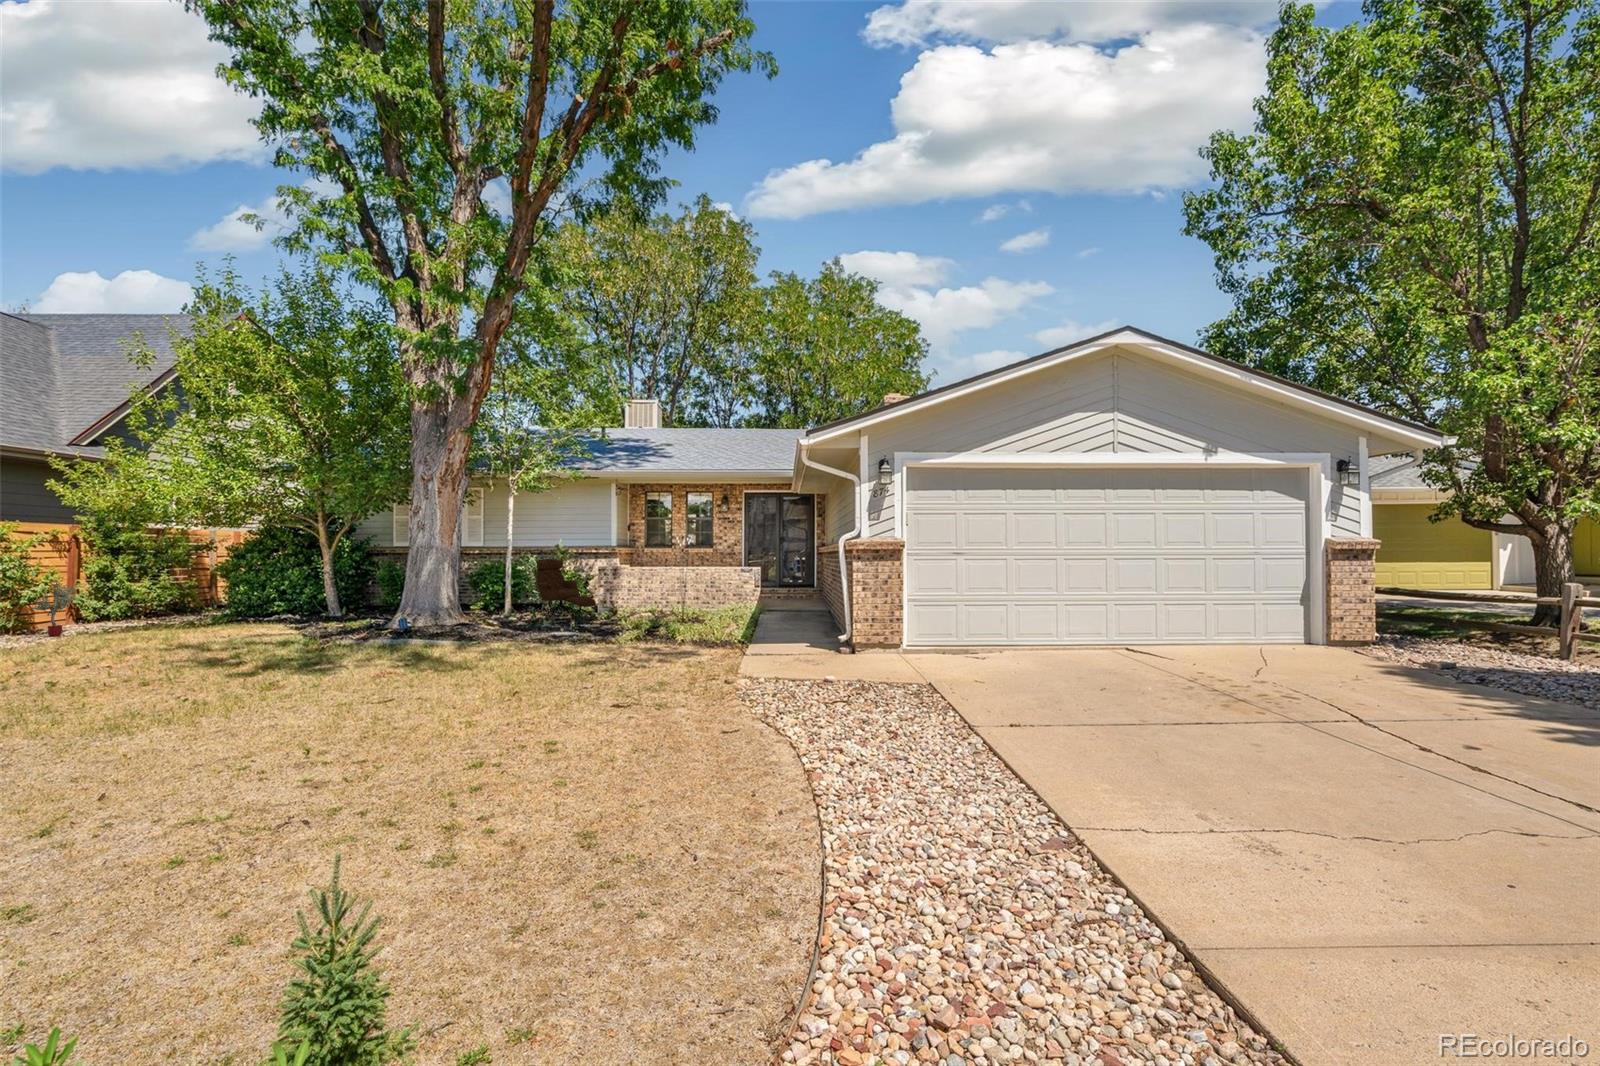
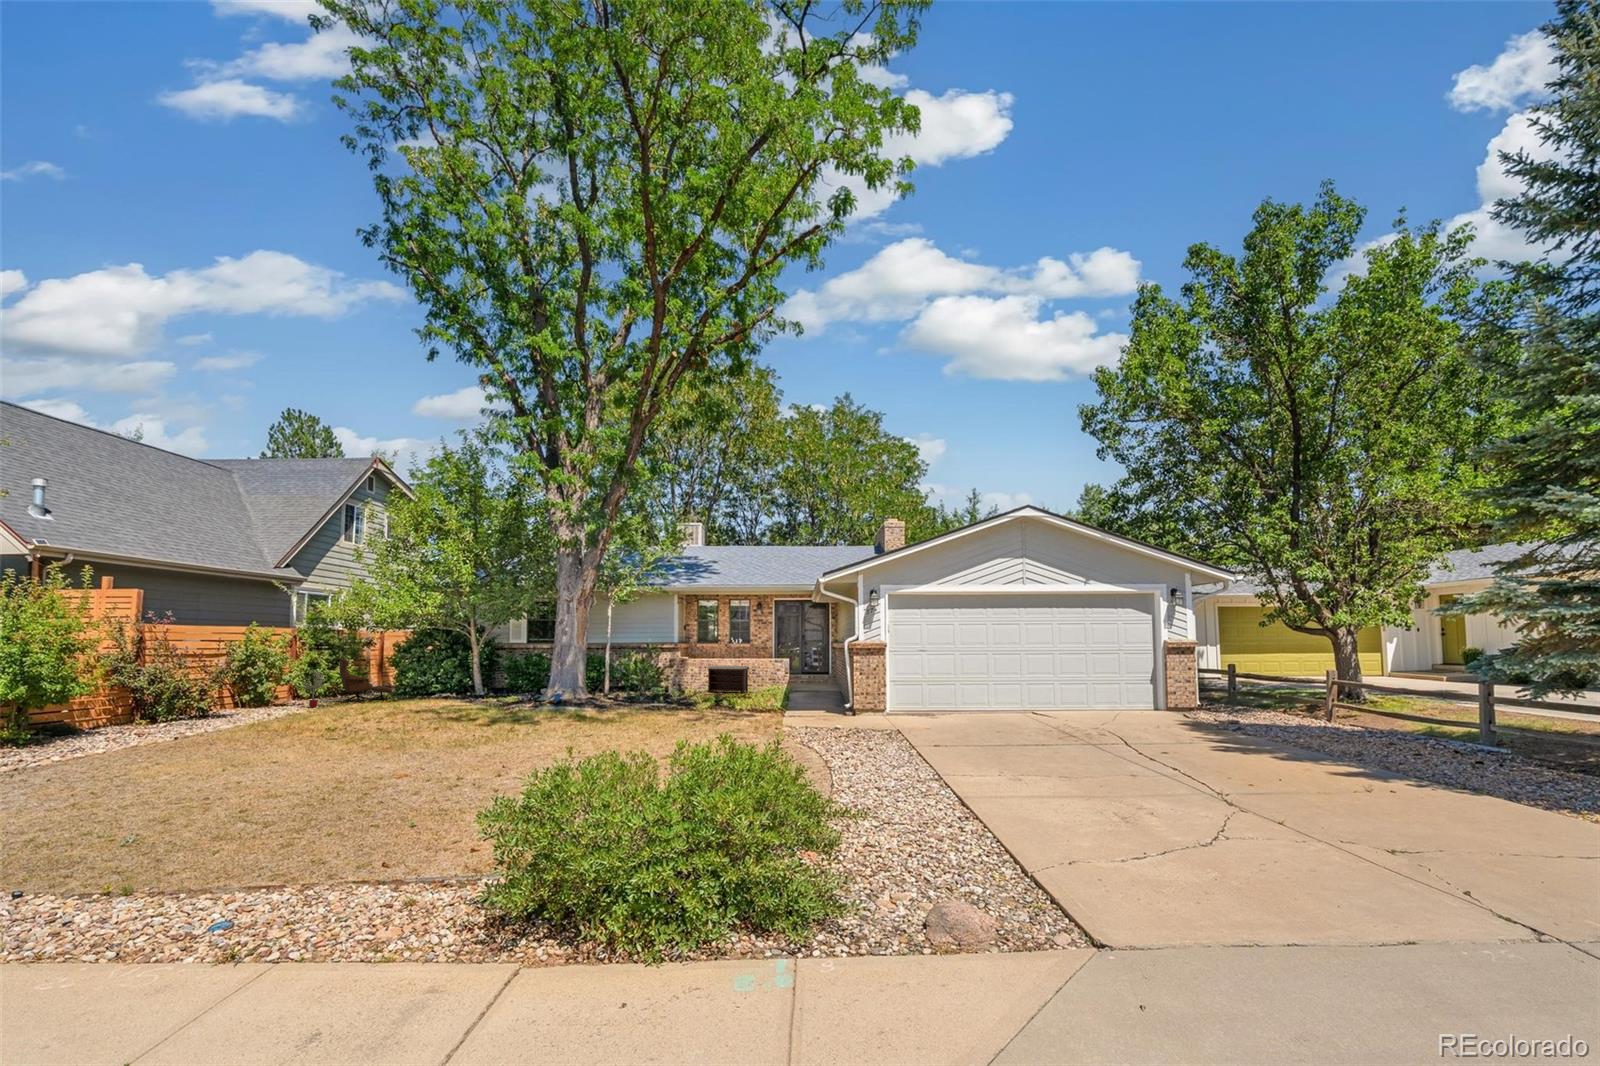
lounge chair: present [536,559,596,615] -> present [340,658,392,702]
bench: none [650,576,708,613] -> present [708,665,749,693]

